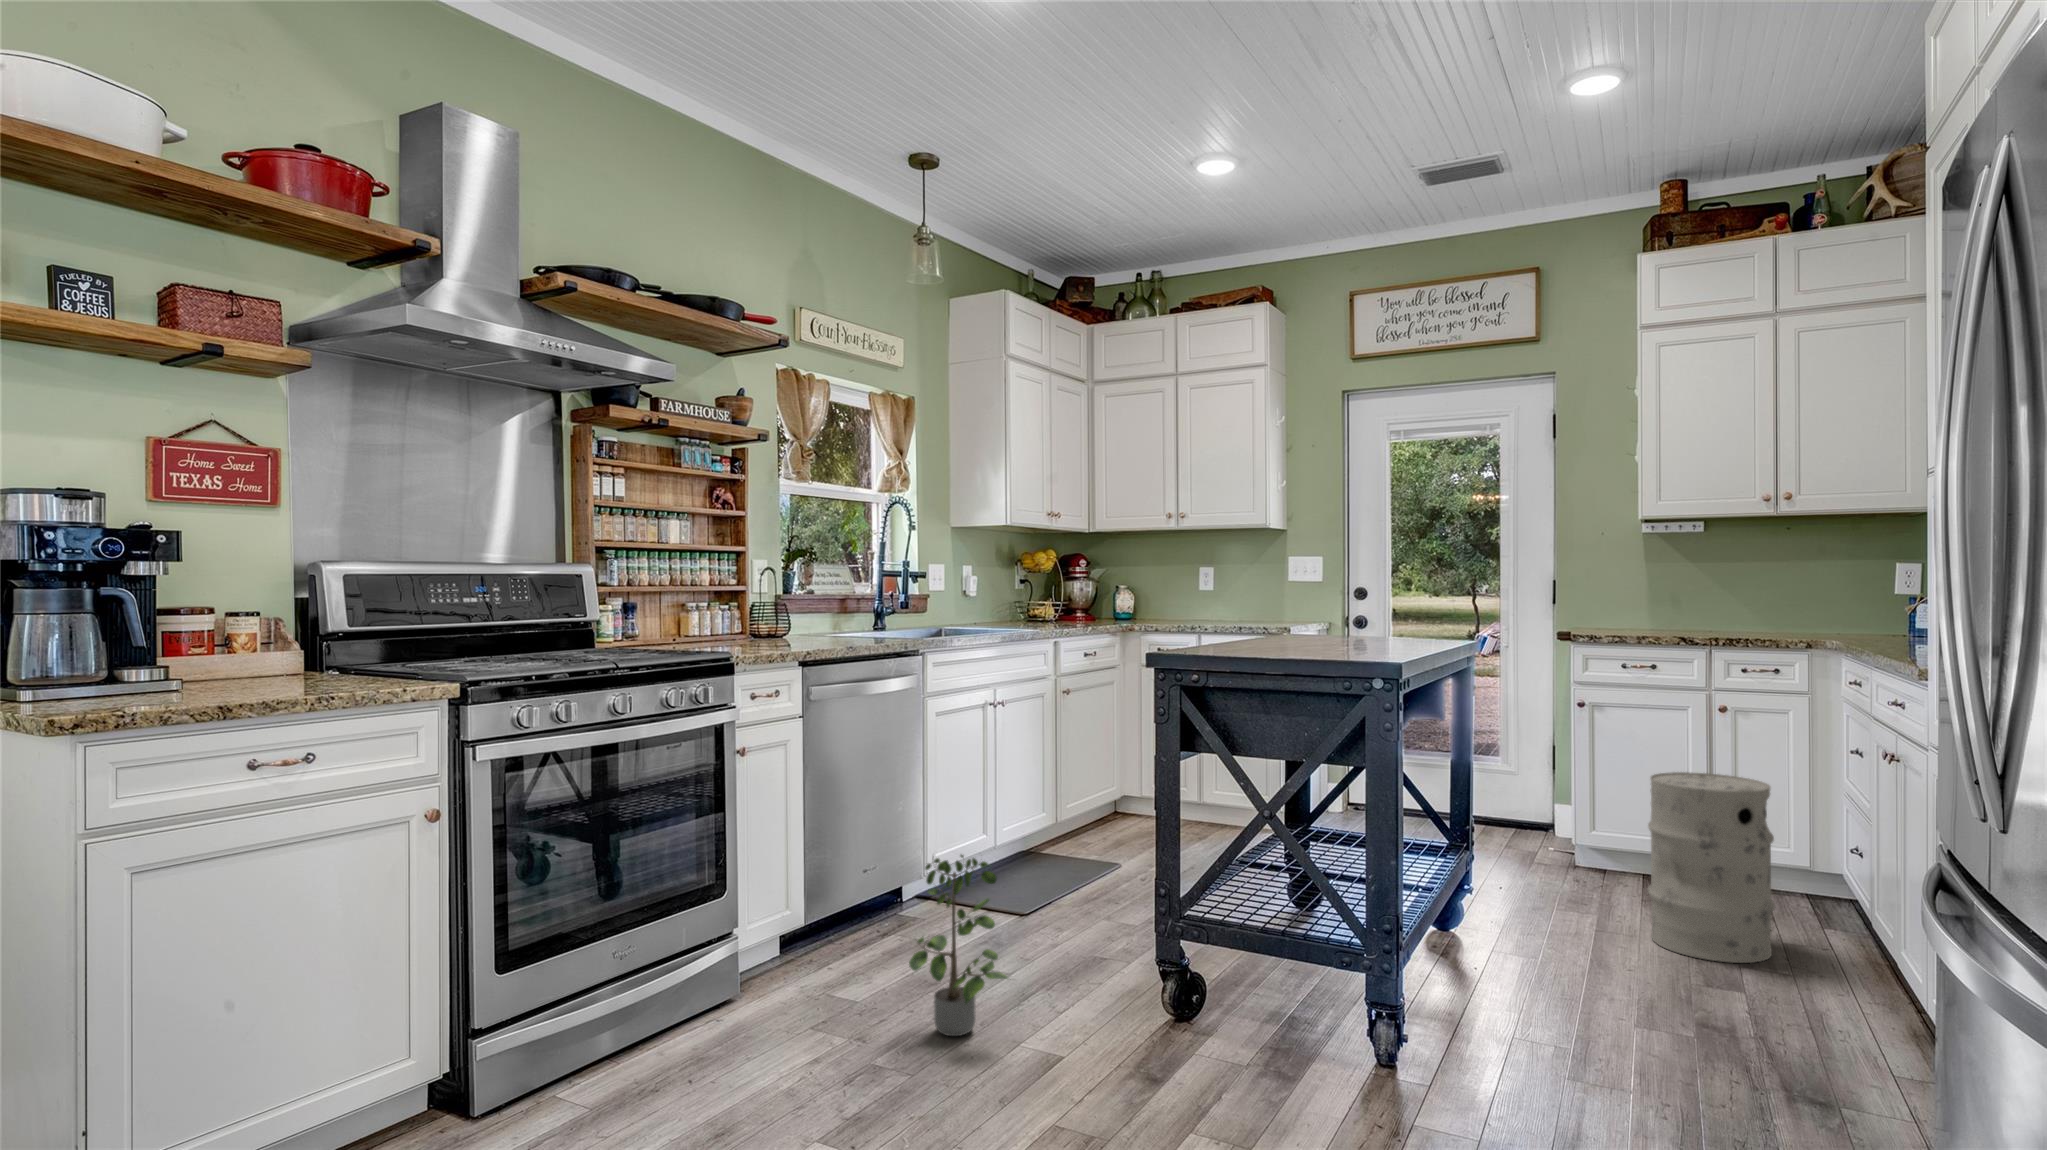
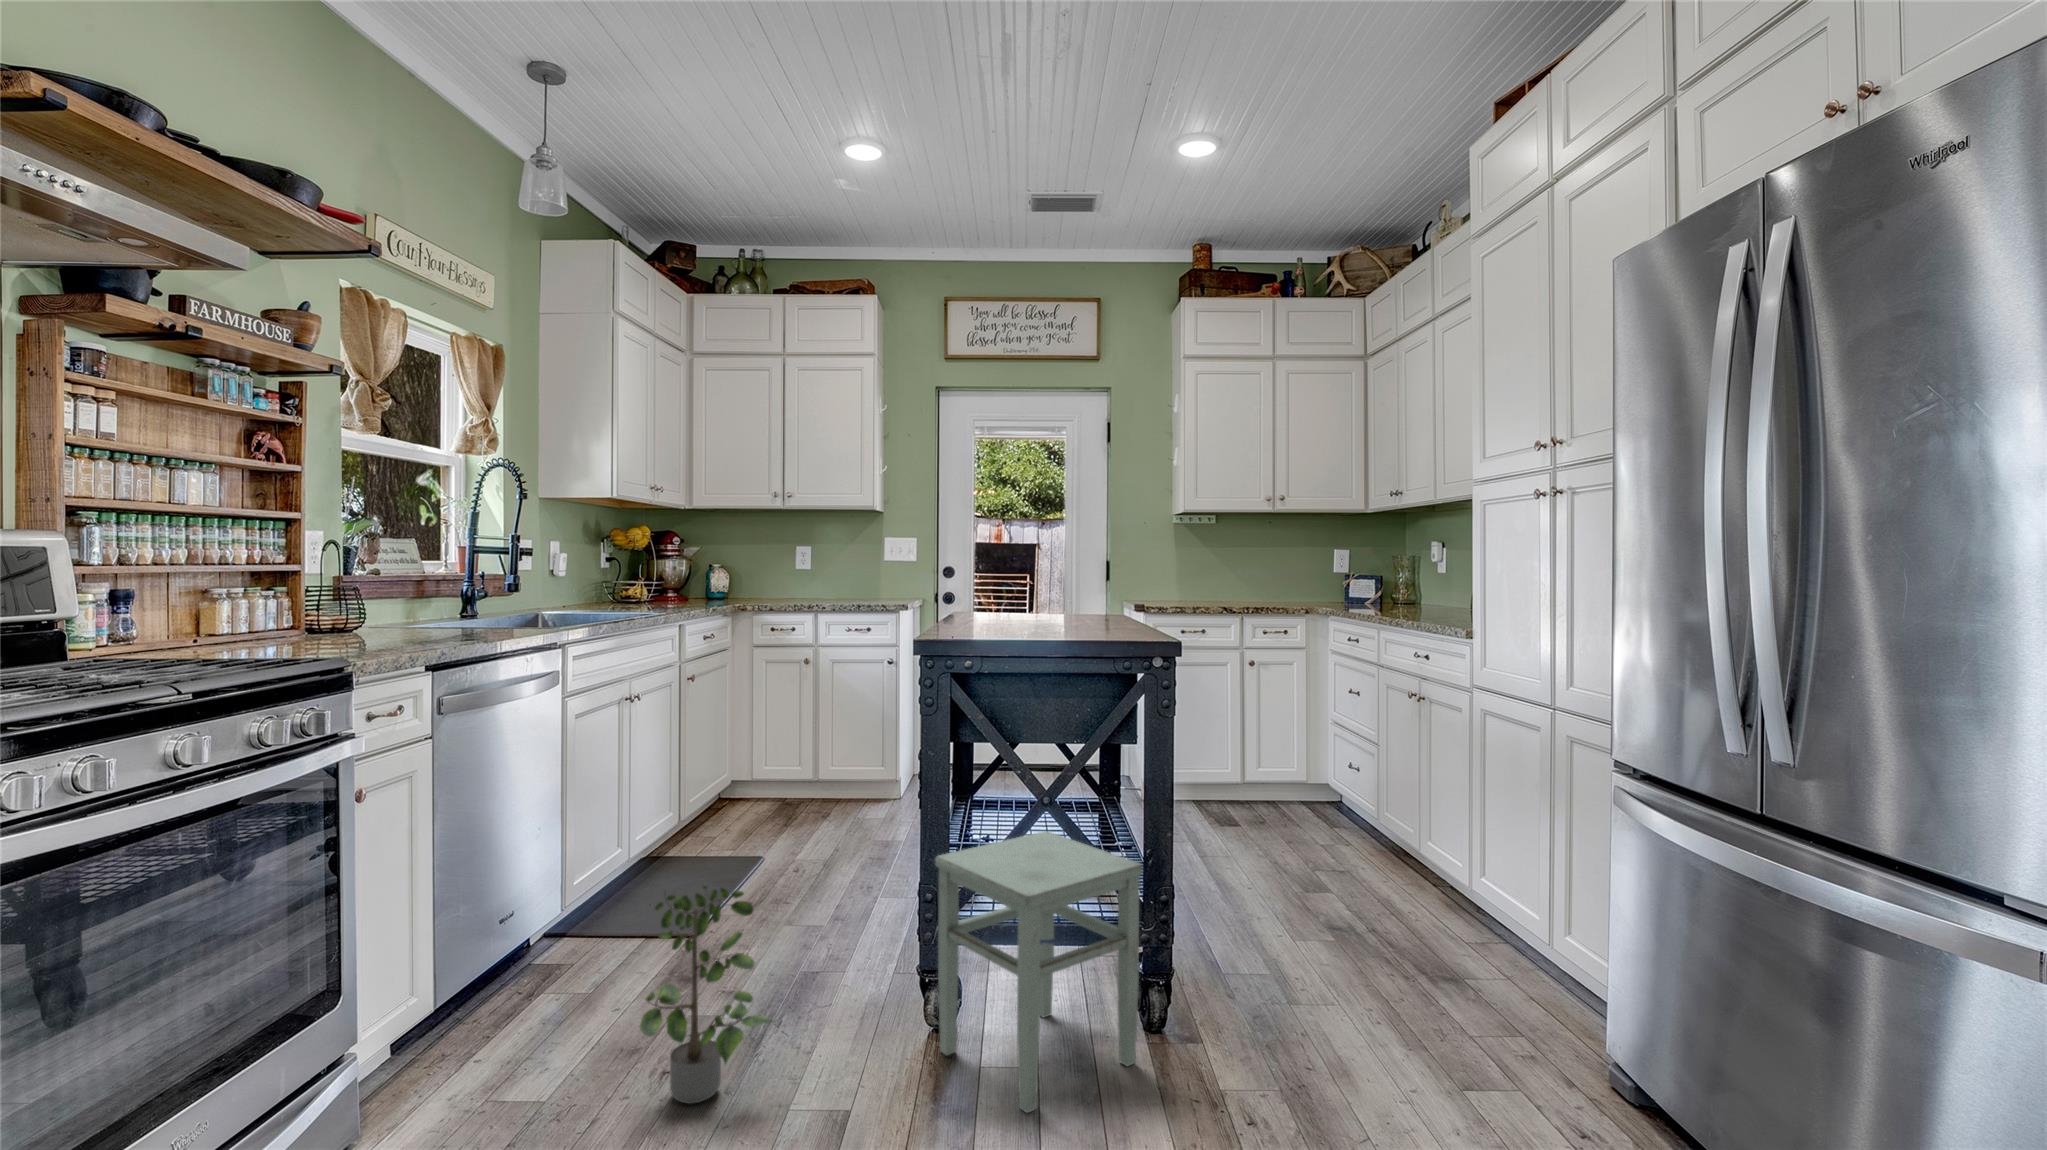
trash can: present [1648,772,1775,963] -> none [1232,718,1321,868]
stool: none [1164,852,1357,1107] -> present [935,831,1143,1113]

